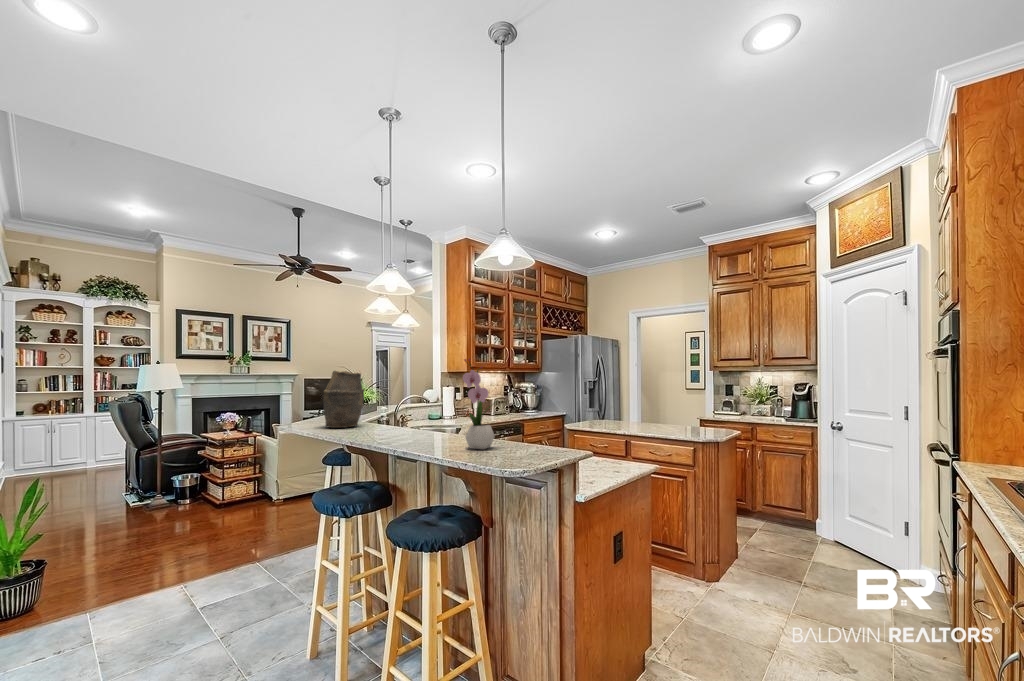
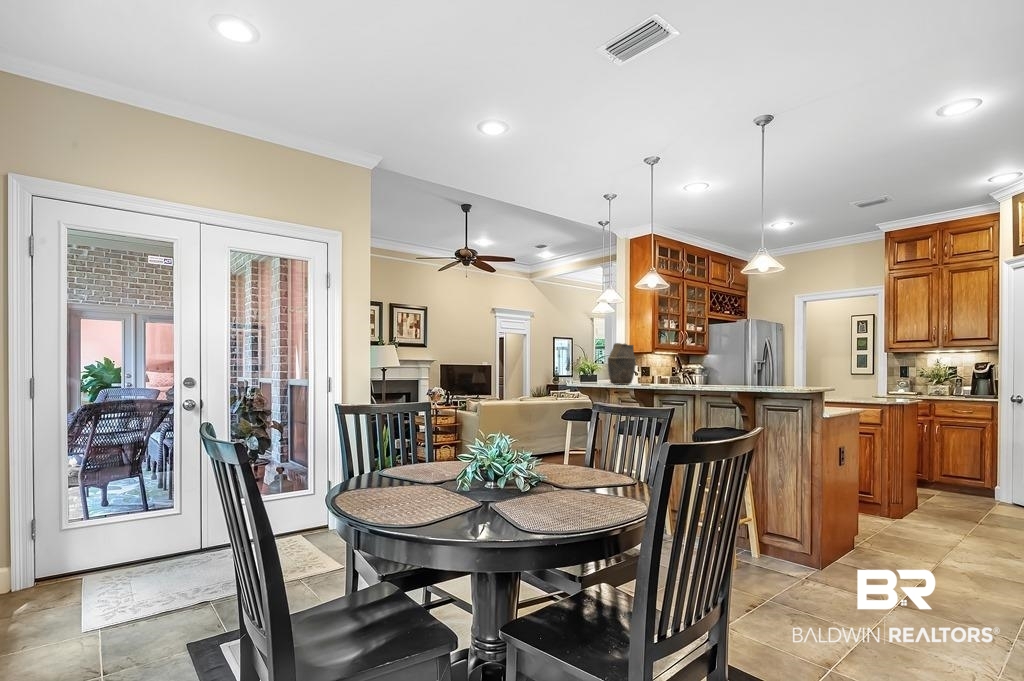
flower arrangement: present [463,359,495,449] -> none [748,330,769,387]

